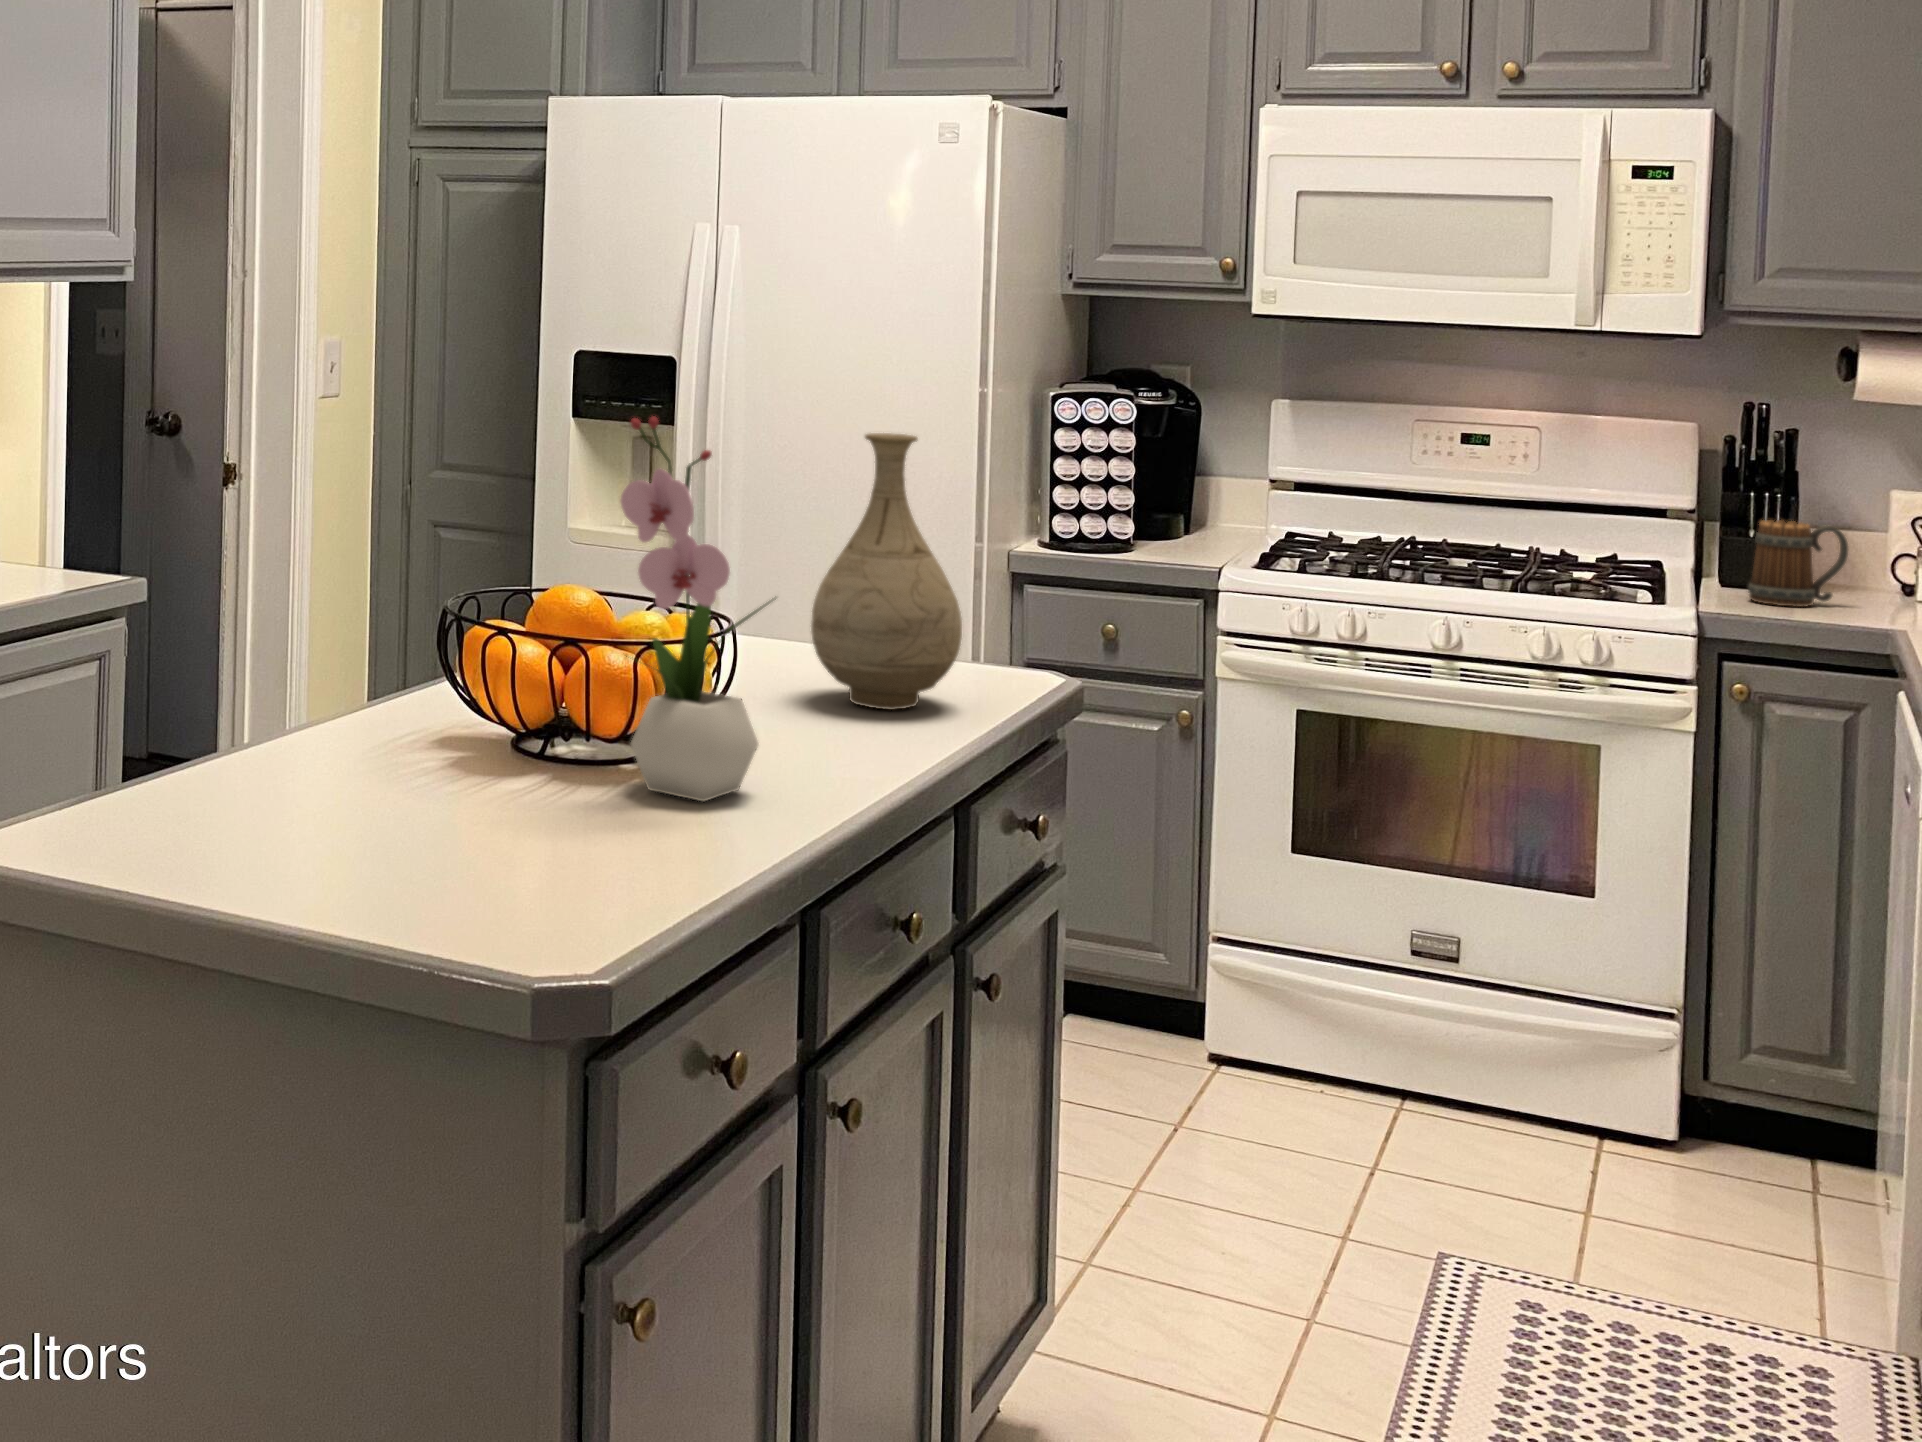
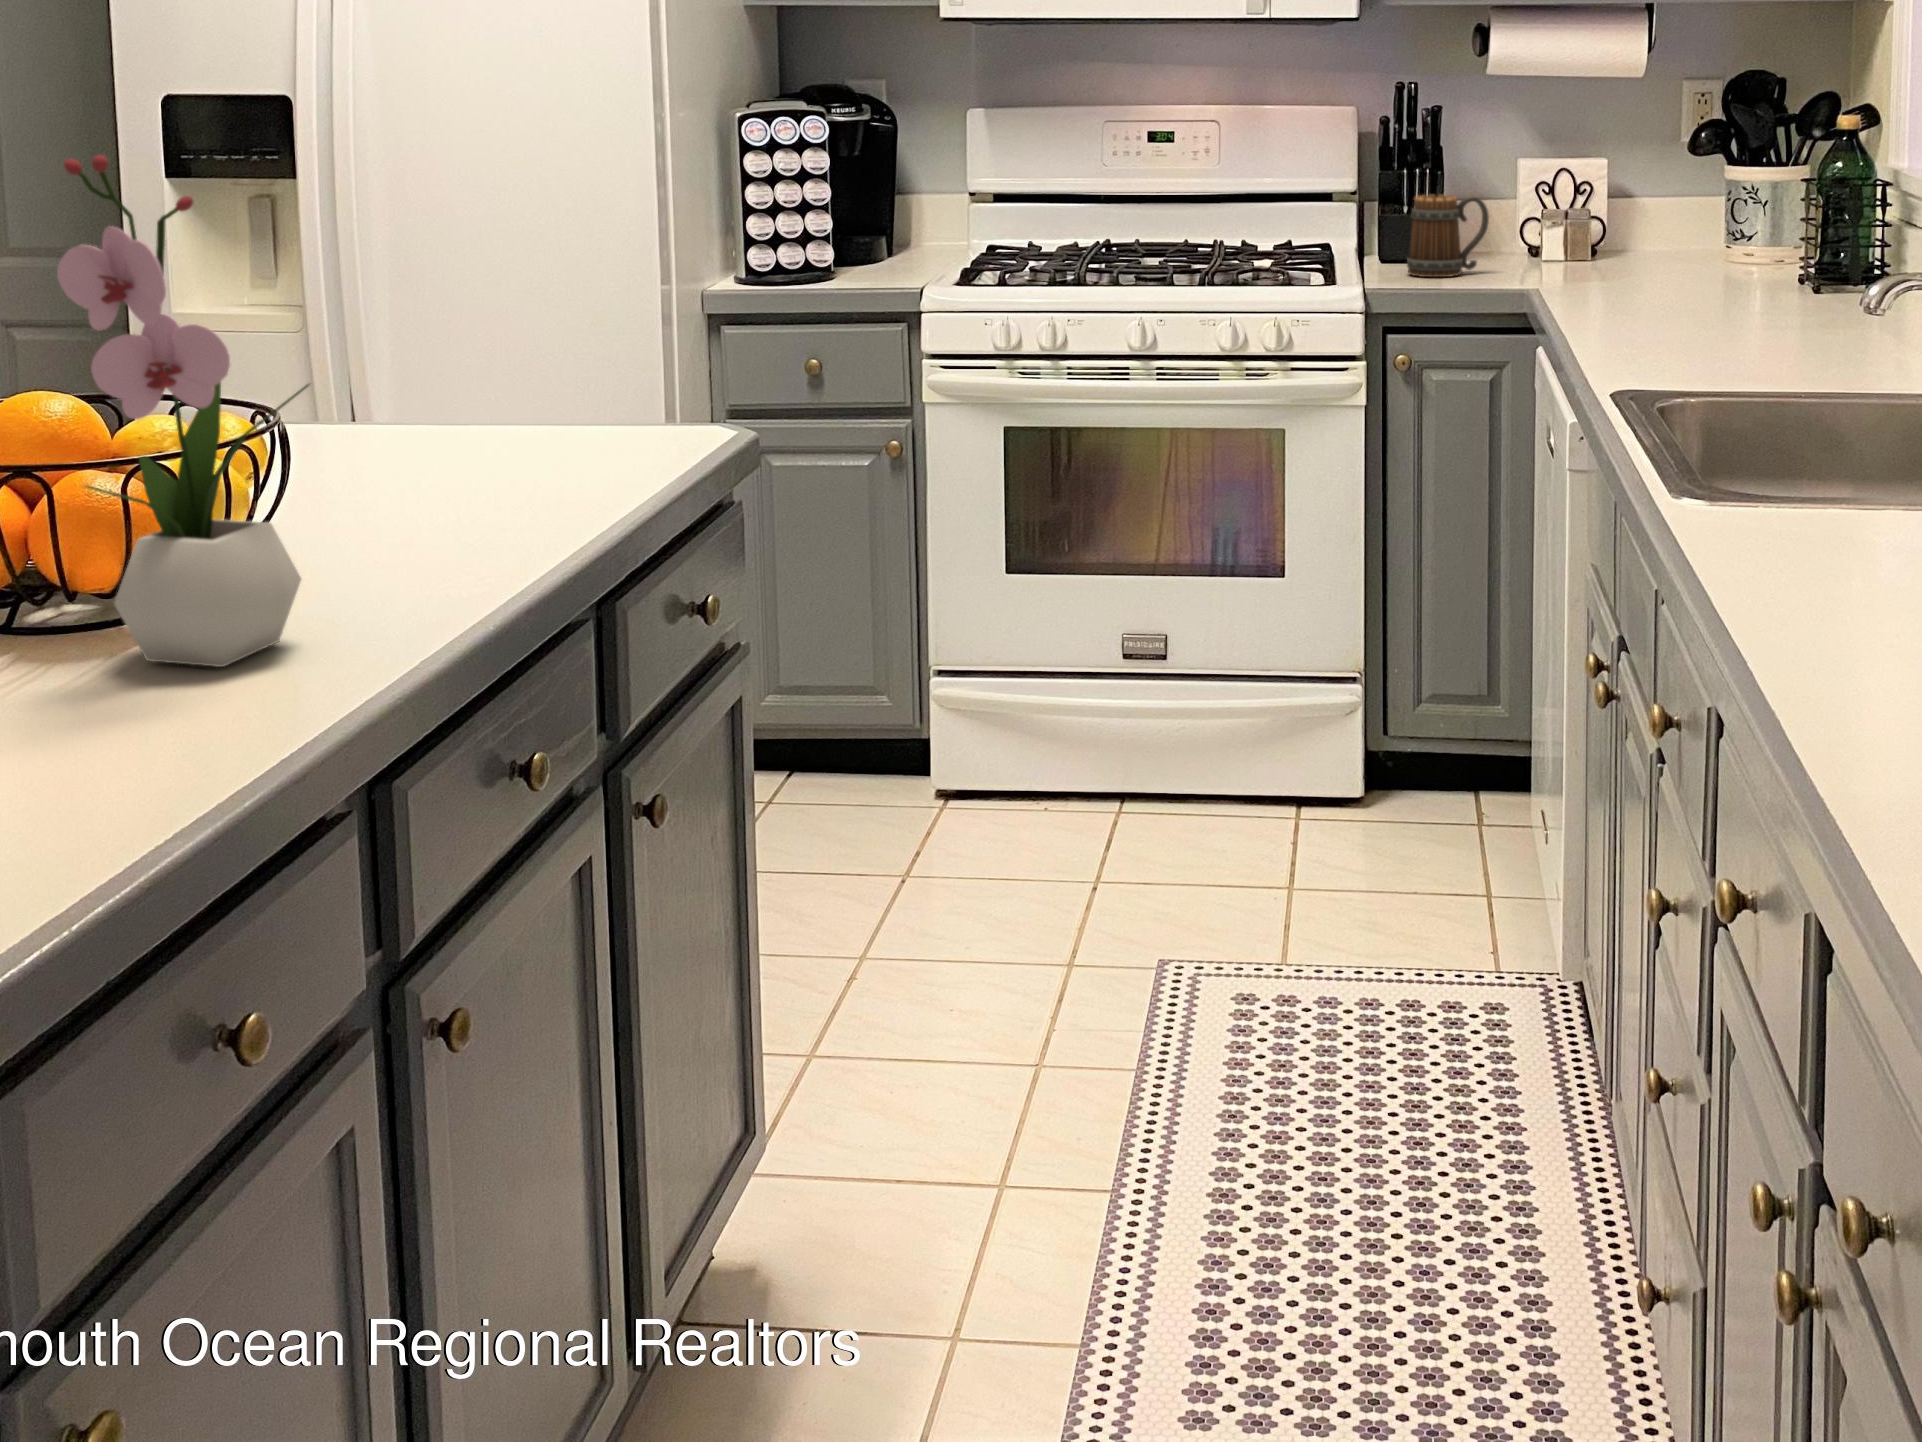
vase: present [811,433,962,710] -> none [403,162,593,502]

